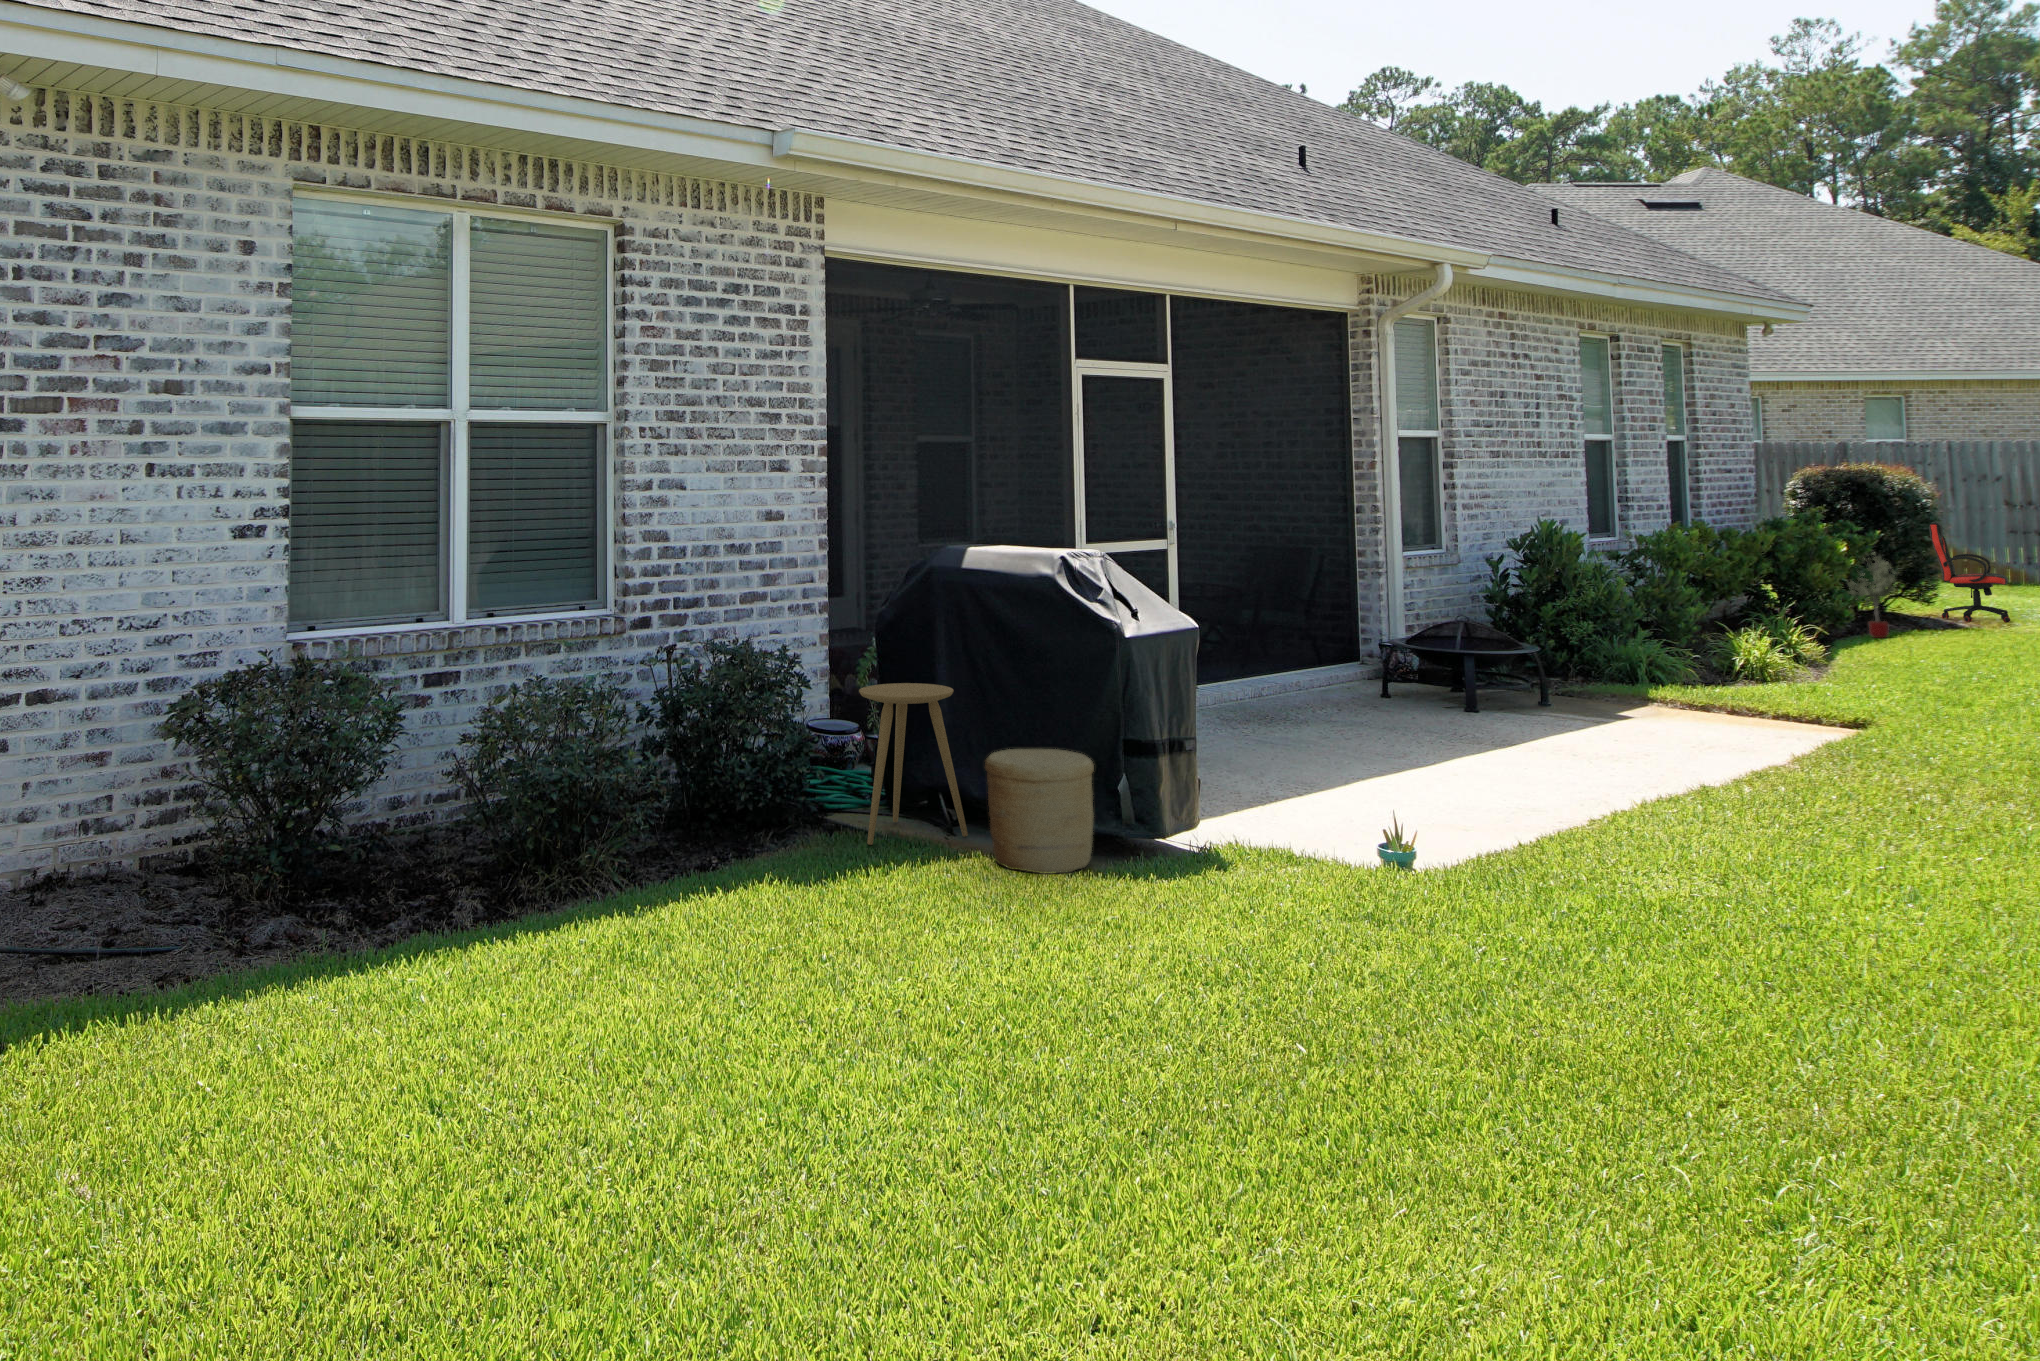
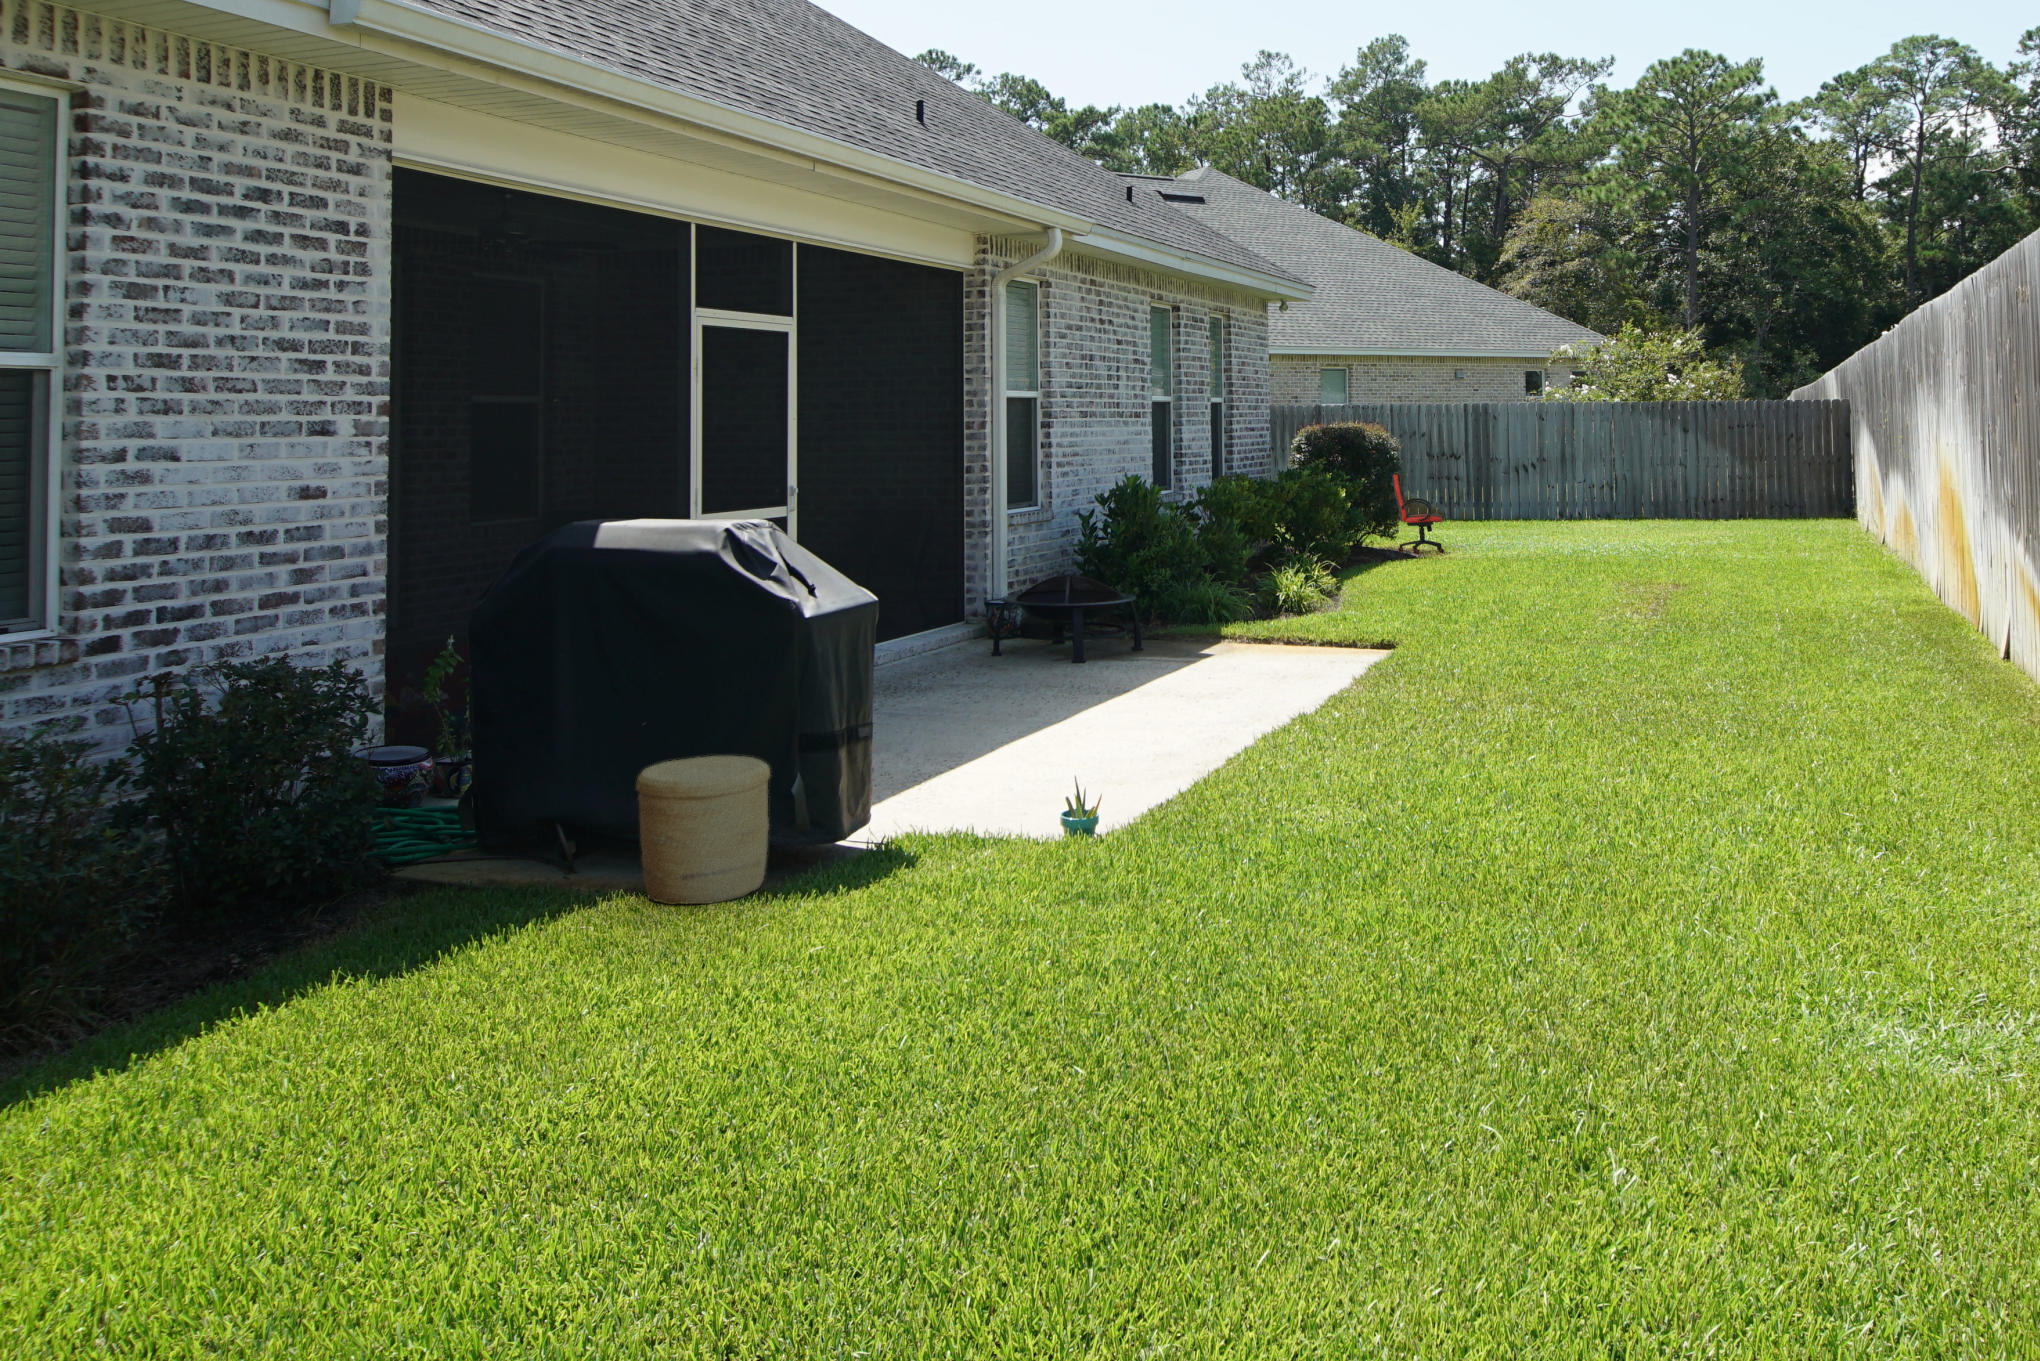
potted tree: present [1848,552,1896,638] -> none [1342,499,1379,572]
side table: present [859,683,968,845] -> none [456,694,601,903]

